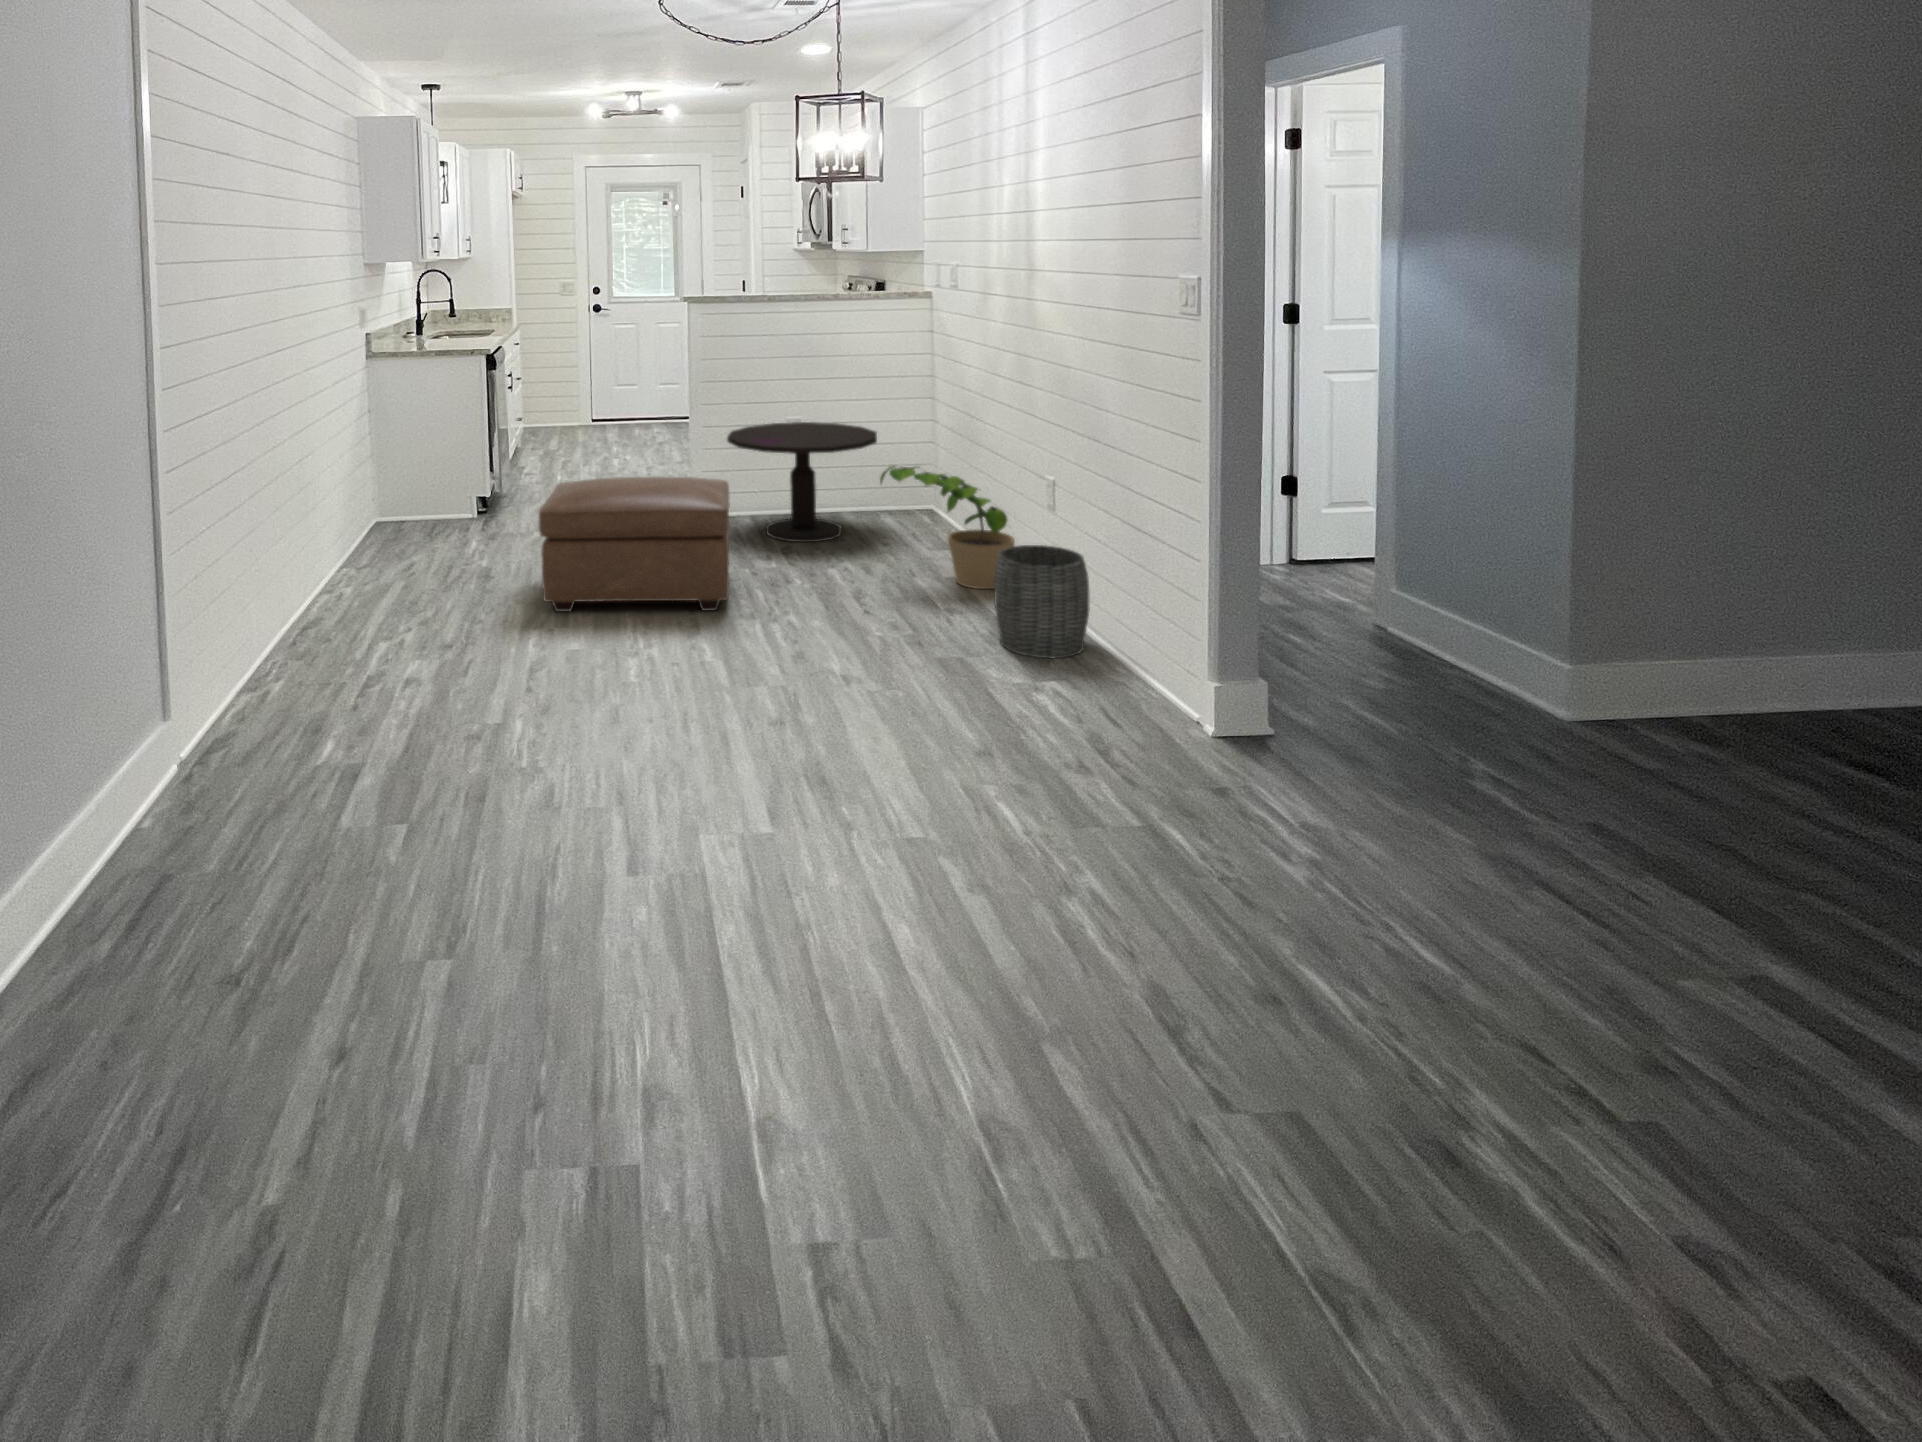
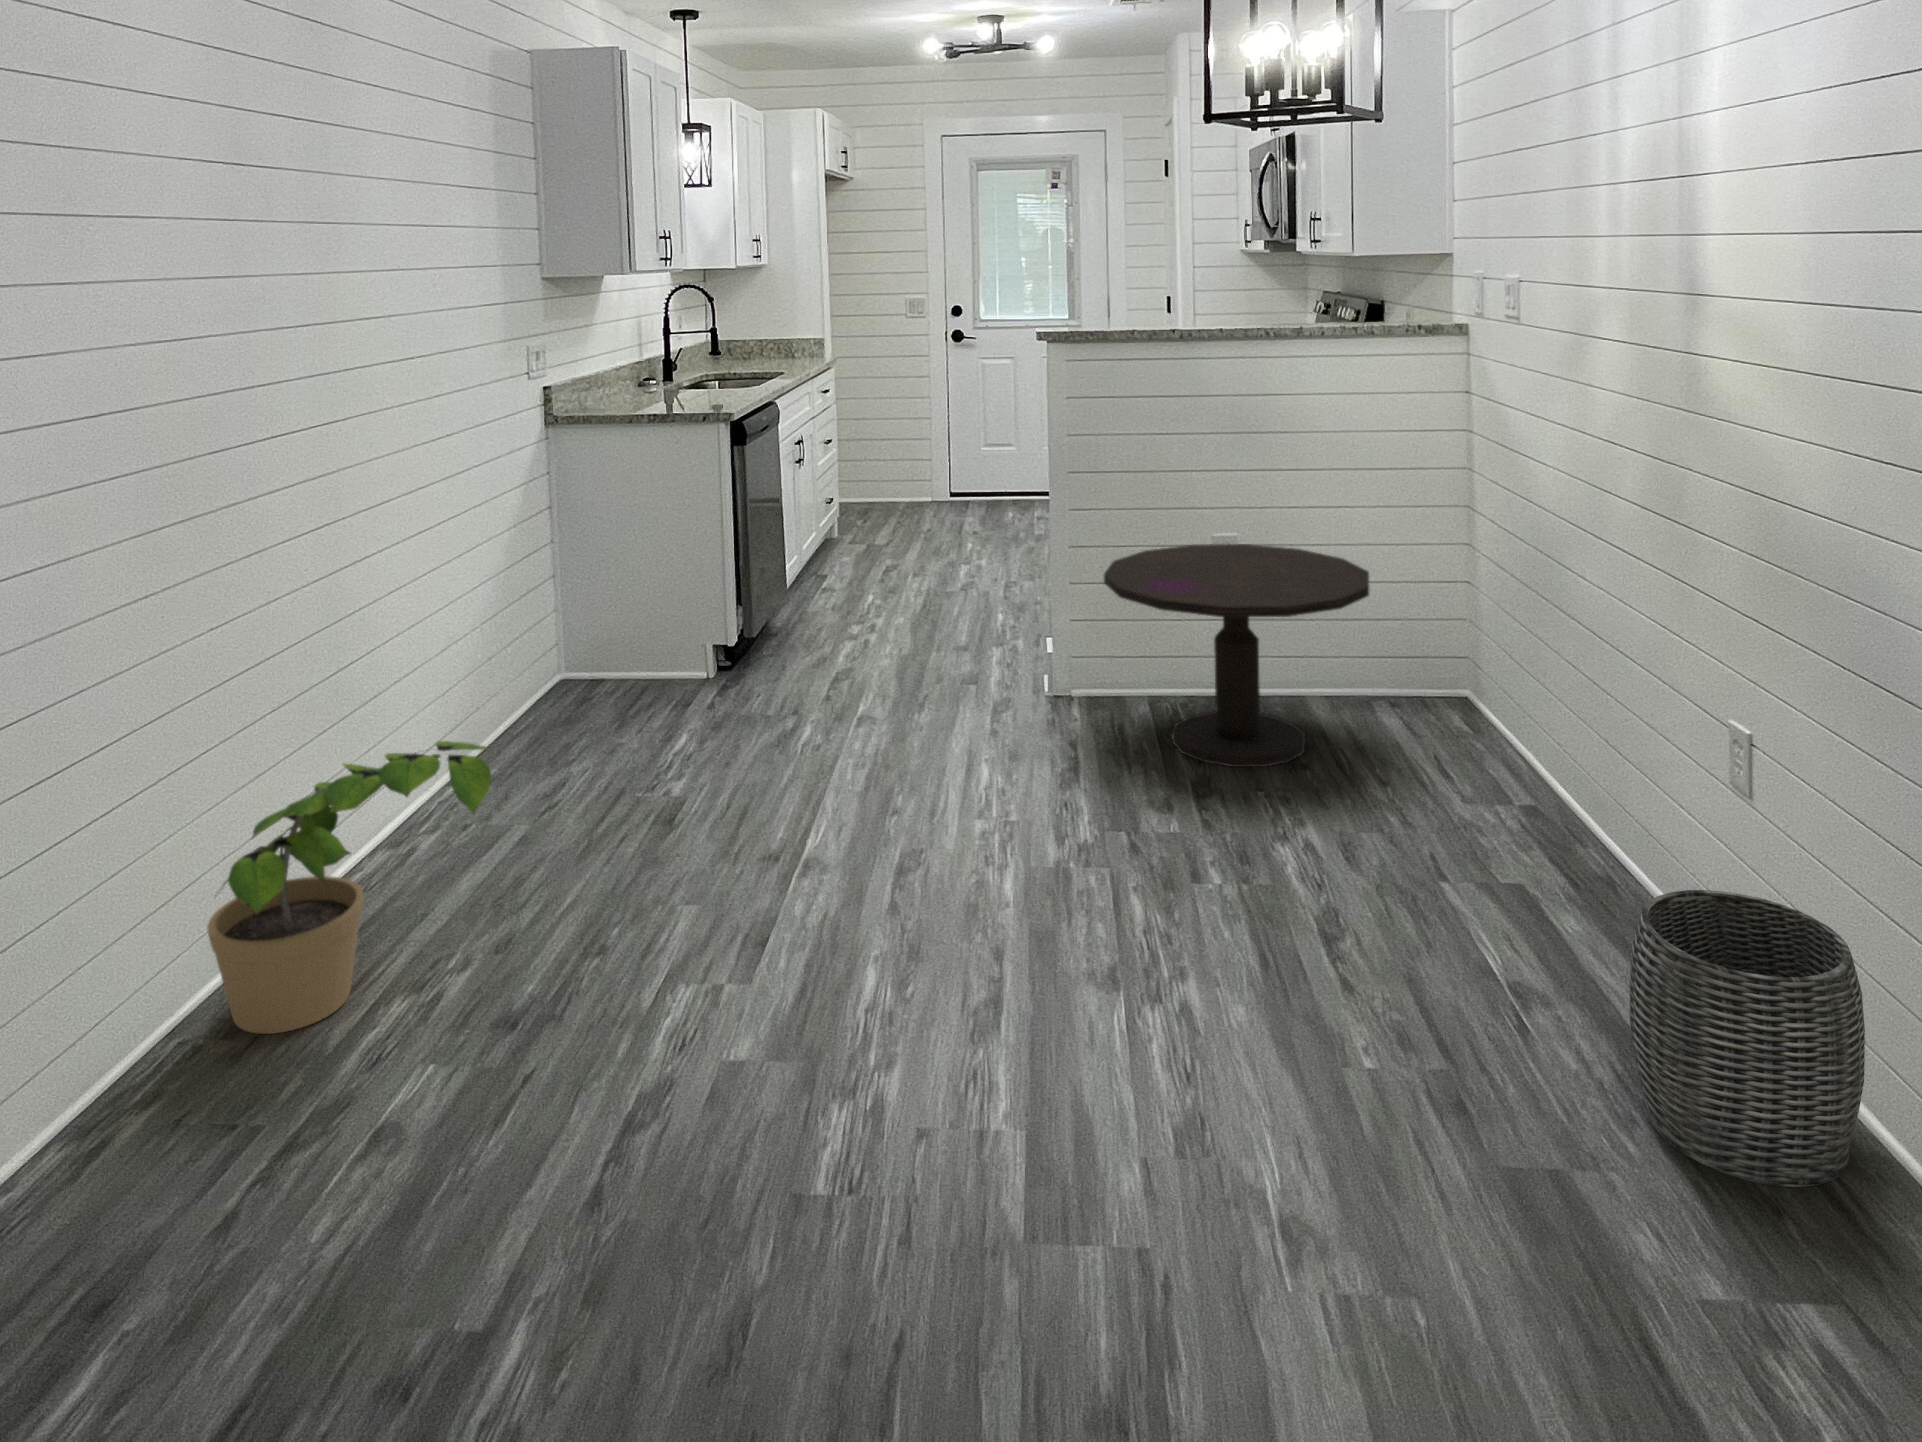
potted plant: present [880,466,1015,589] -> present [207,741,491,1034]
ottoman: present [539,477,730,611] -> none [717,664,1088,947]

